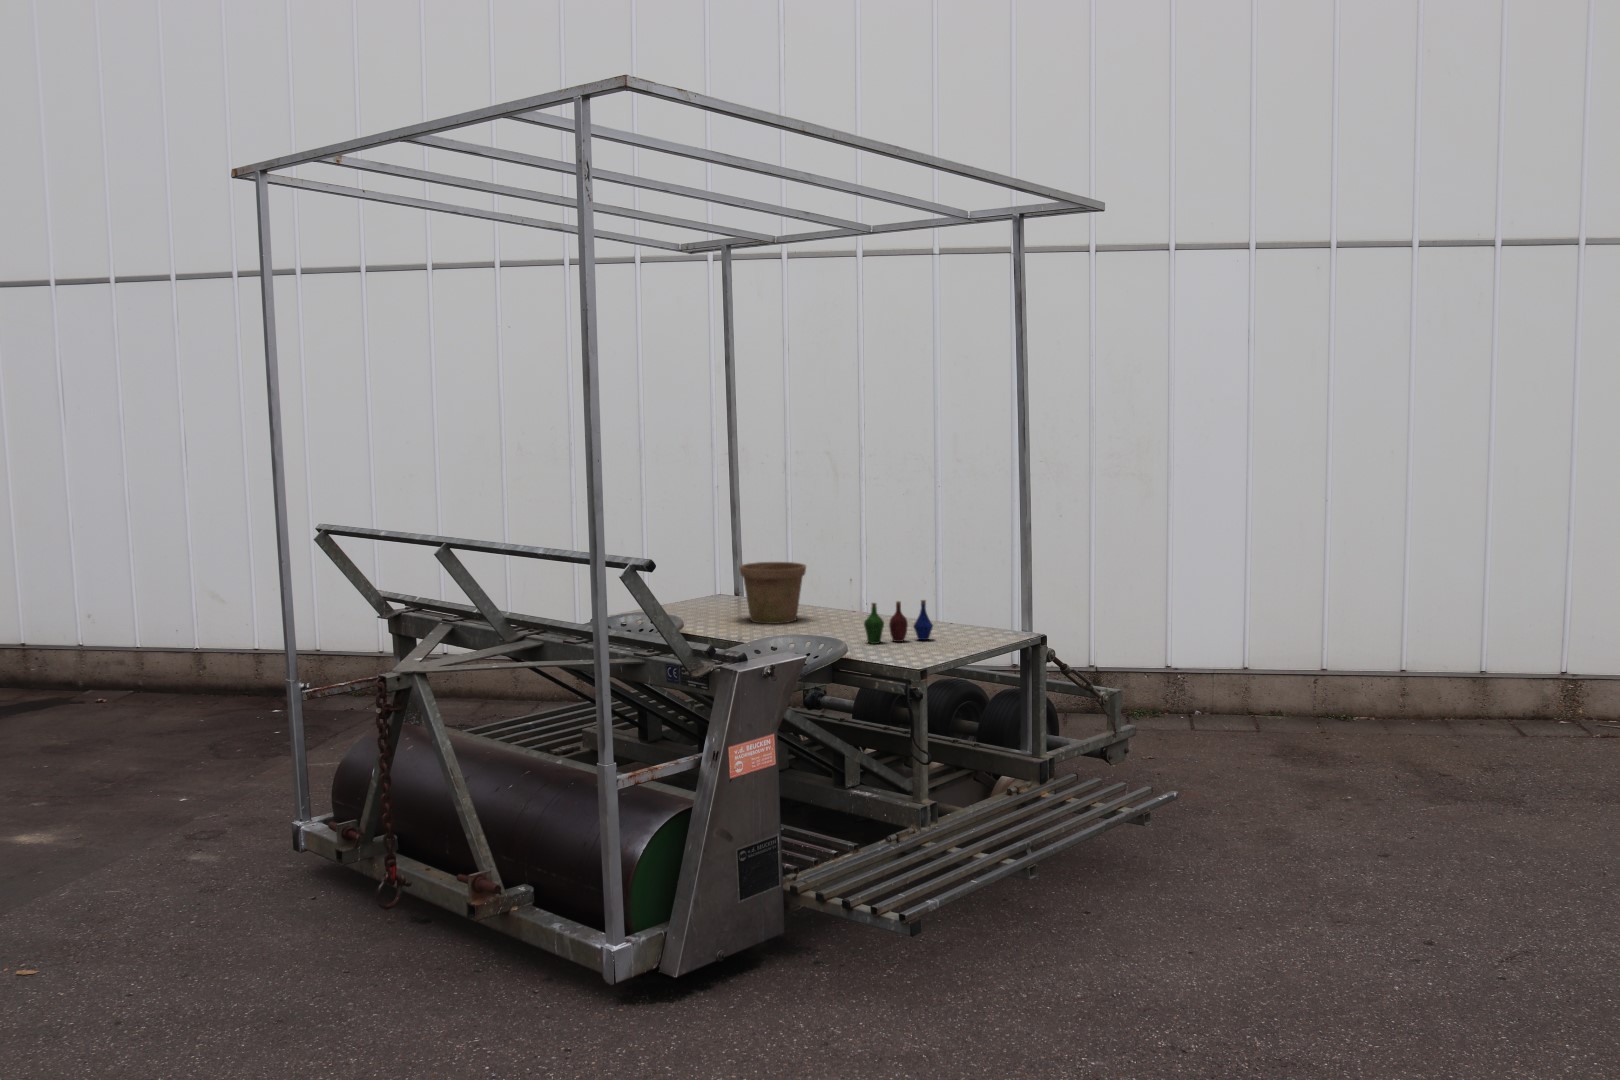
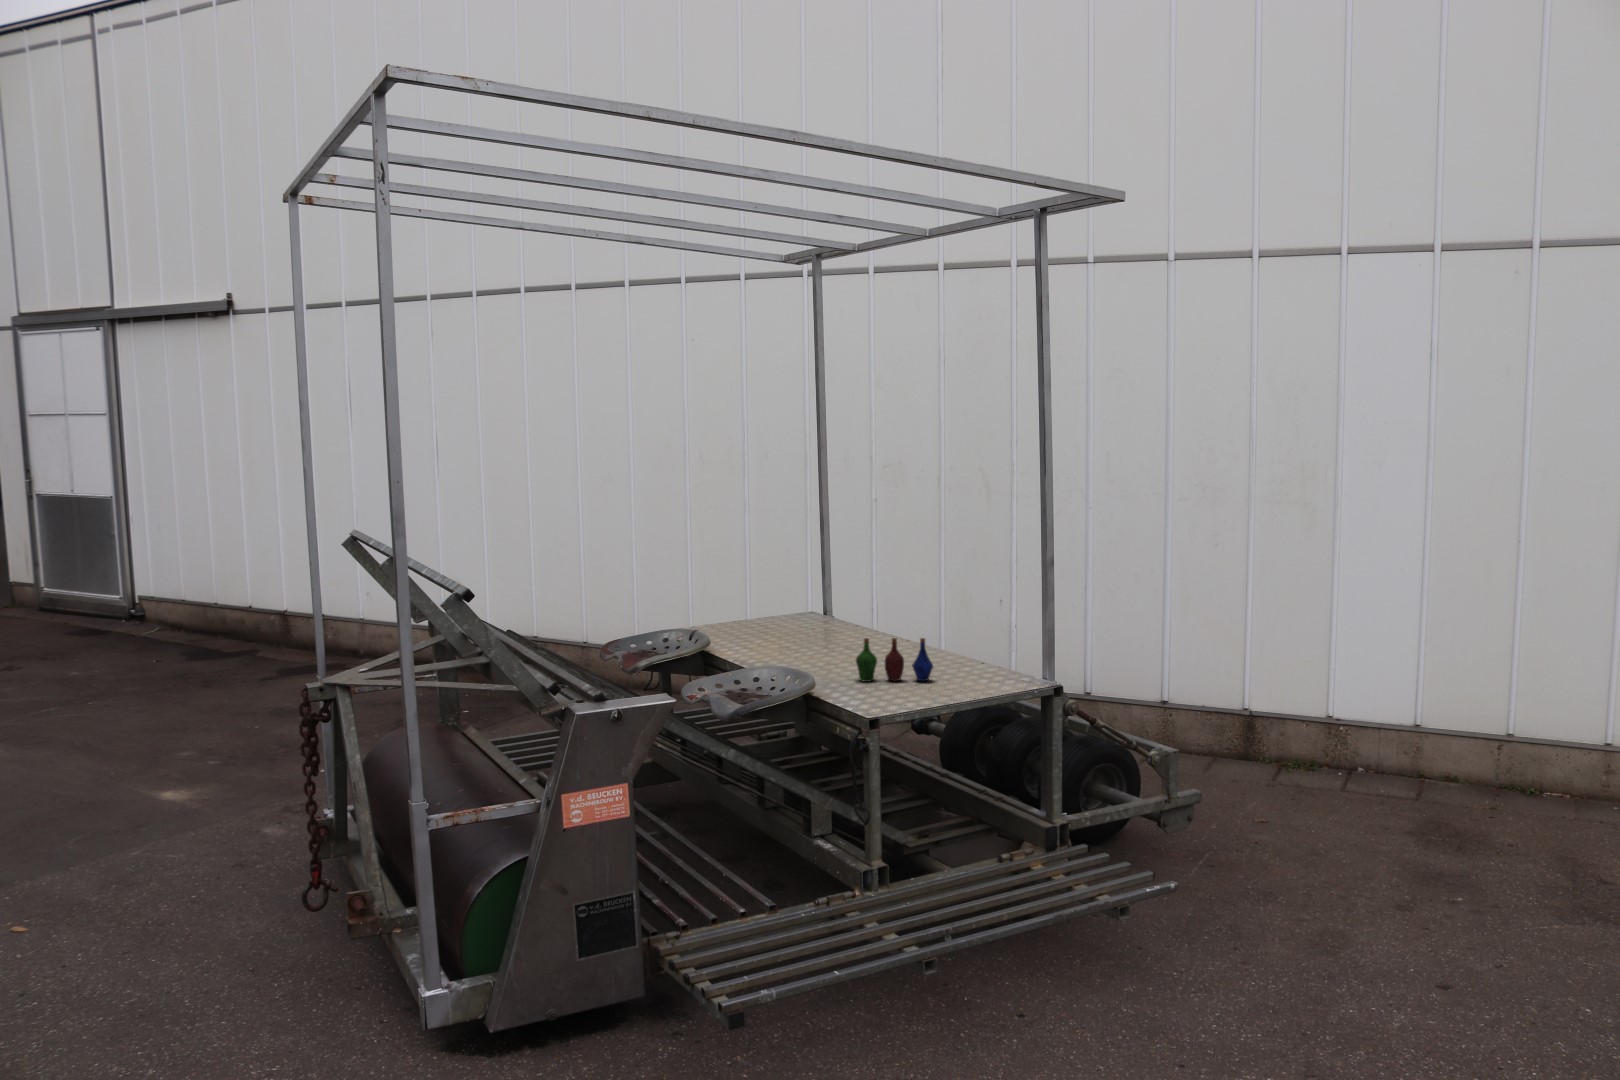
flower pot: present [739,562,806,624] -> none [786,585,854,649]

